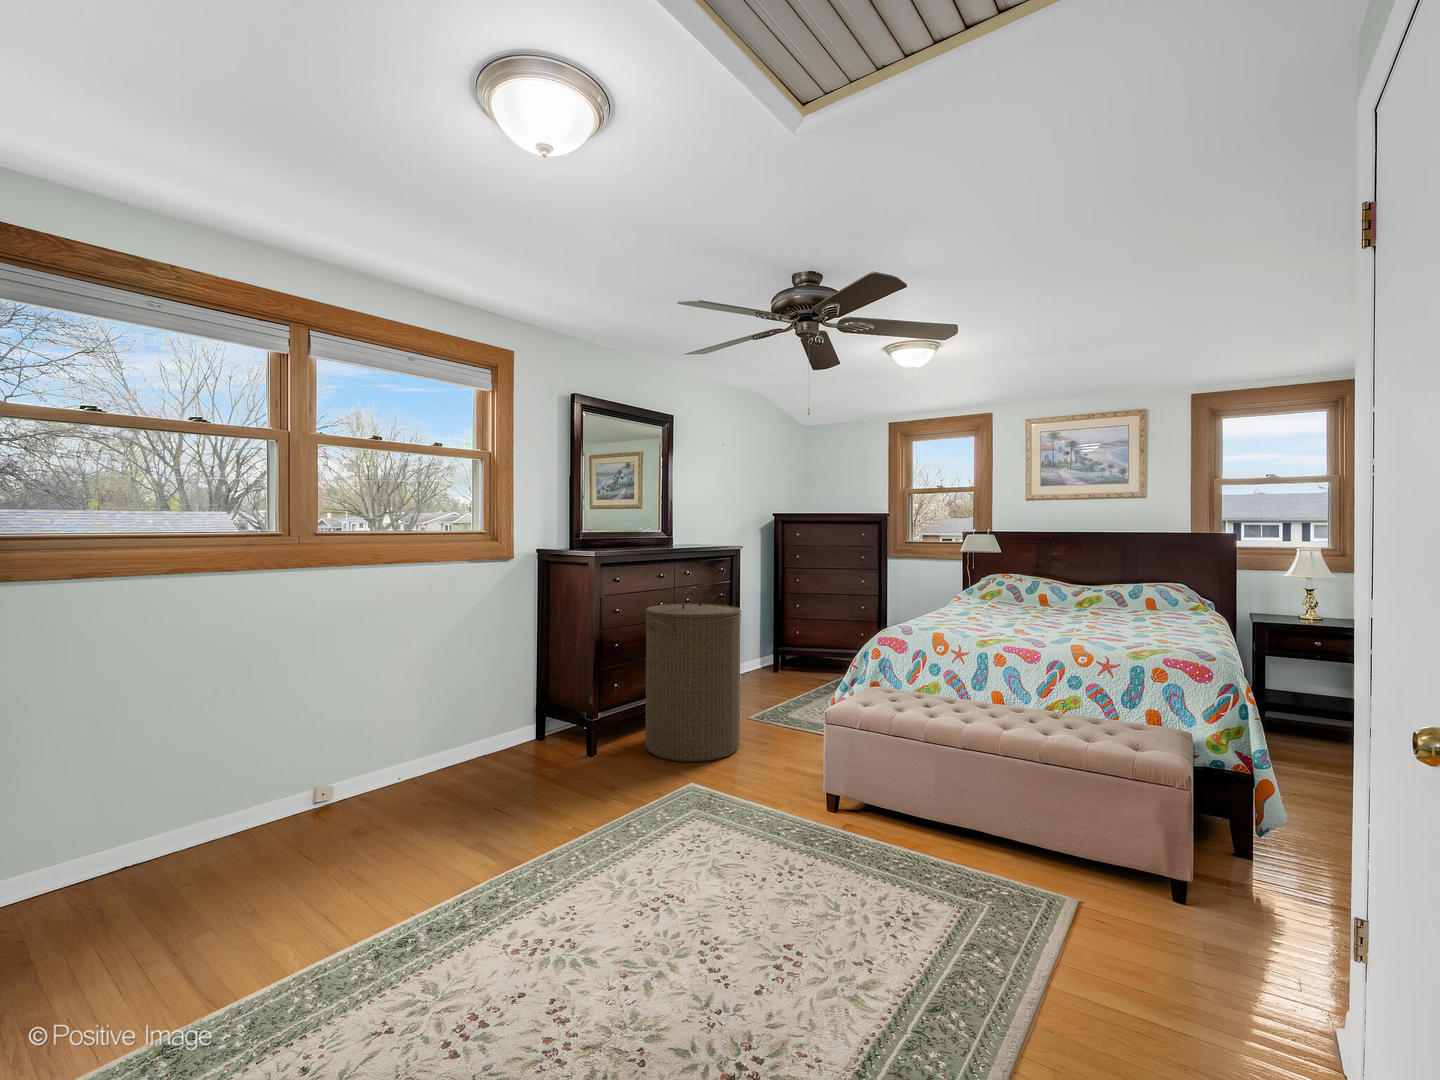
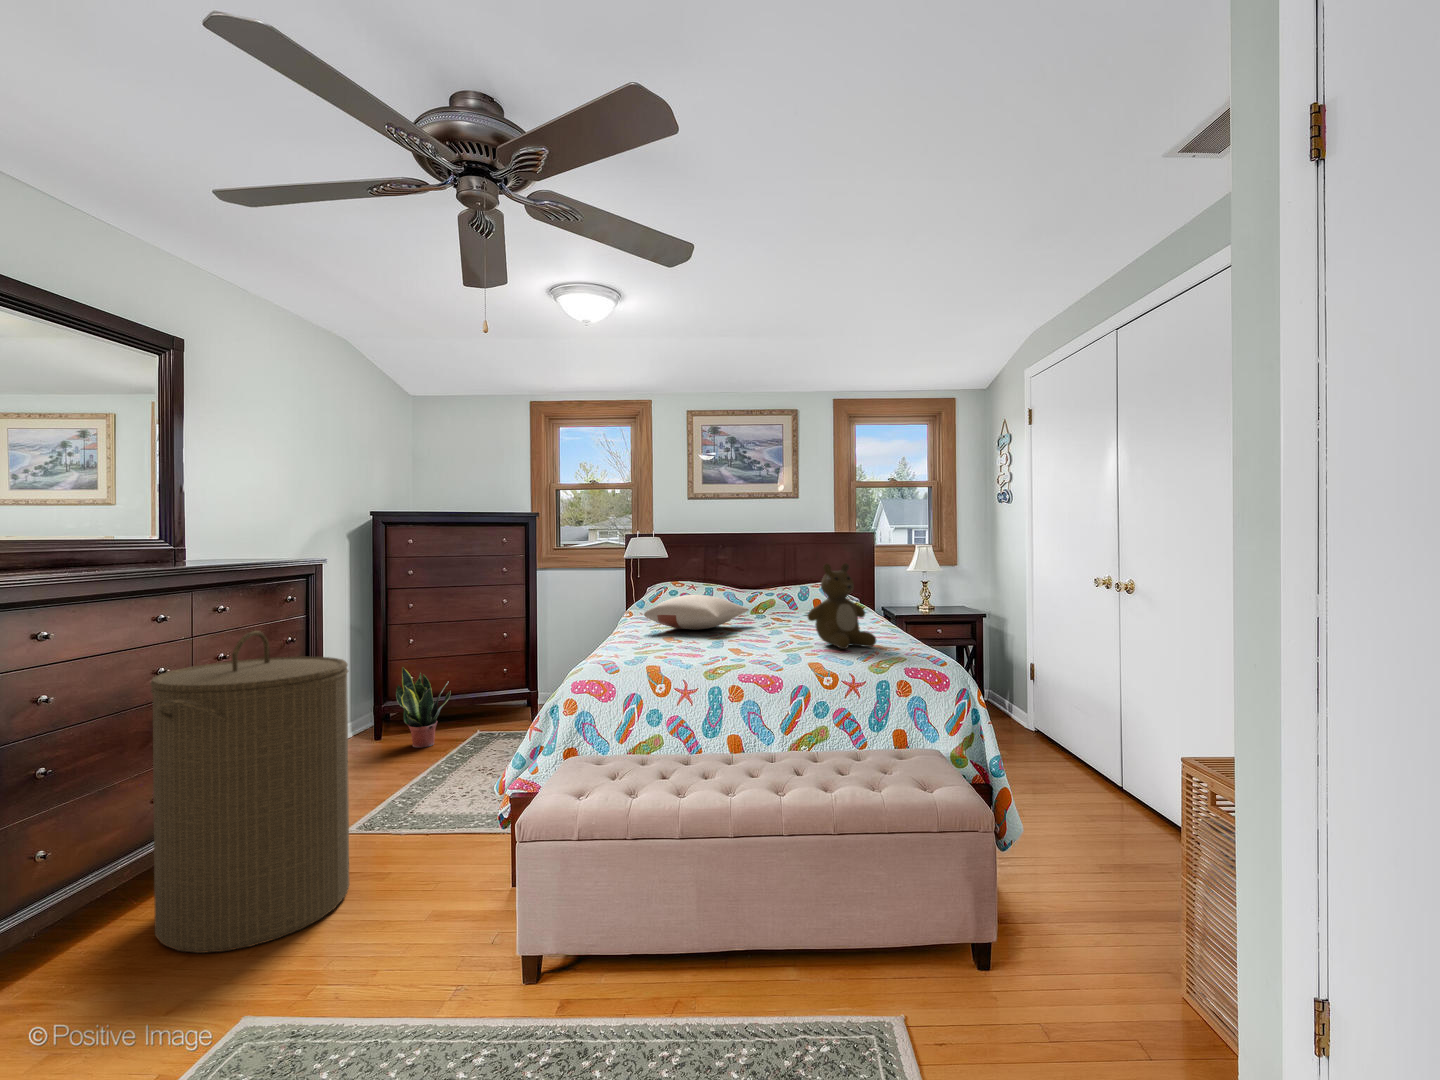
teddy bear: none [1090,562,1158,639] -> present [808,563,876,649]
pillow: none [959,584,1058,612] -> present [644,595,749,629]
potted plant: none [787,622,823,680] -> present [396,667,451,748]

